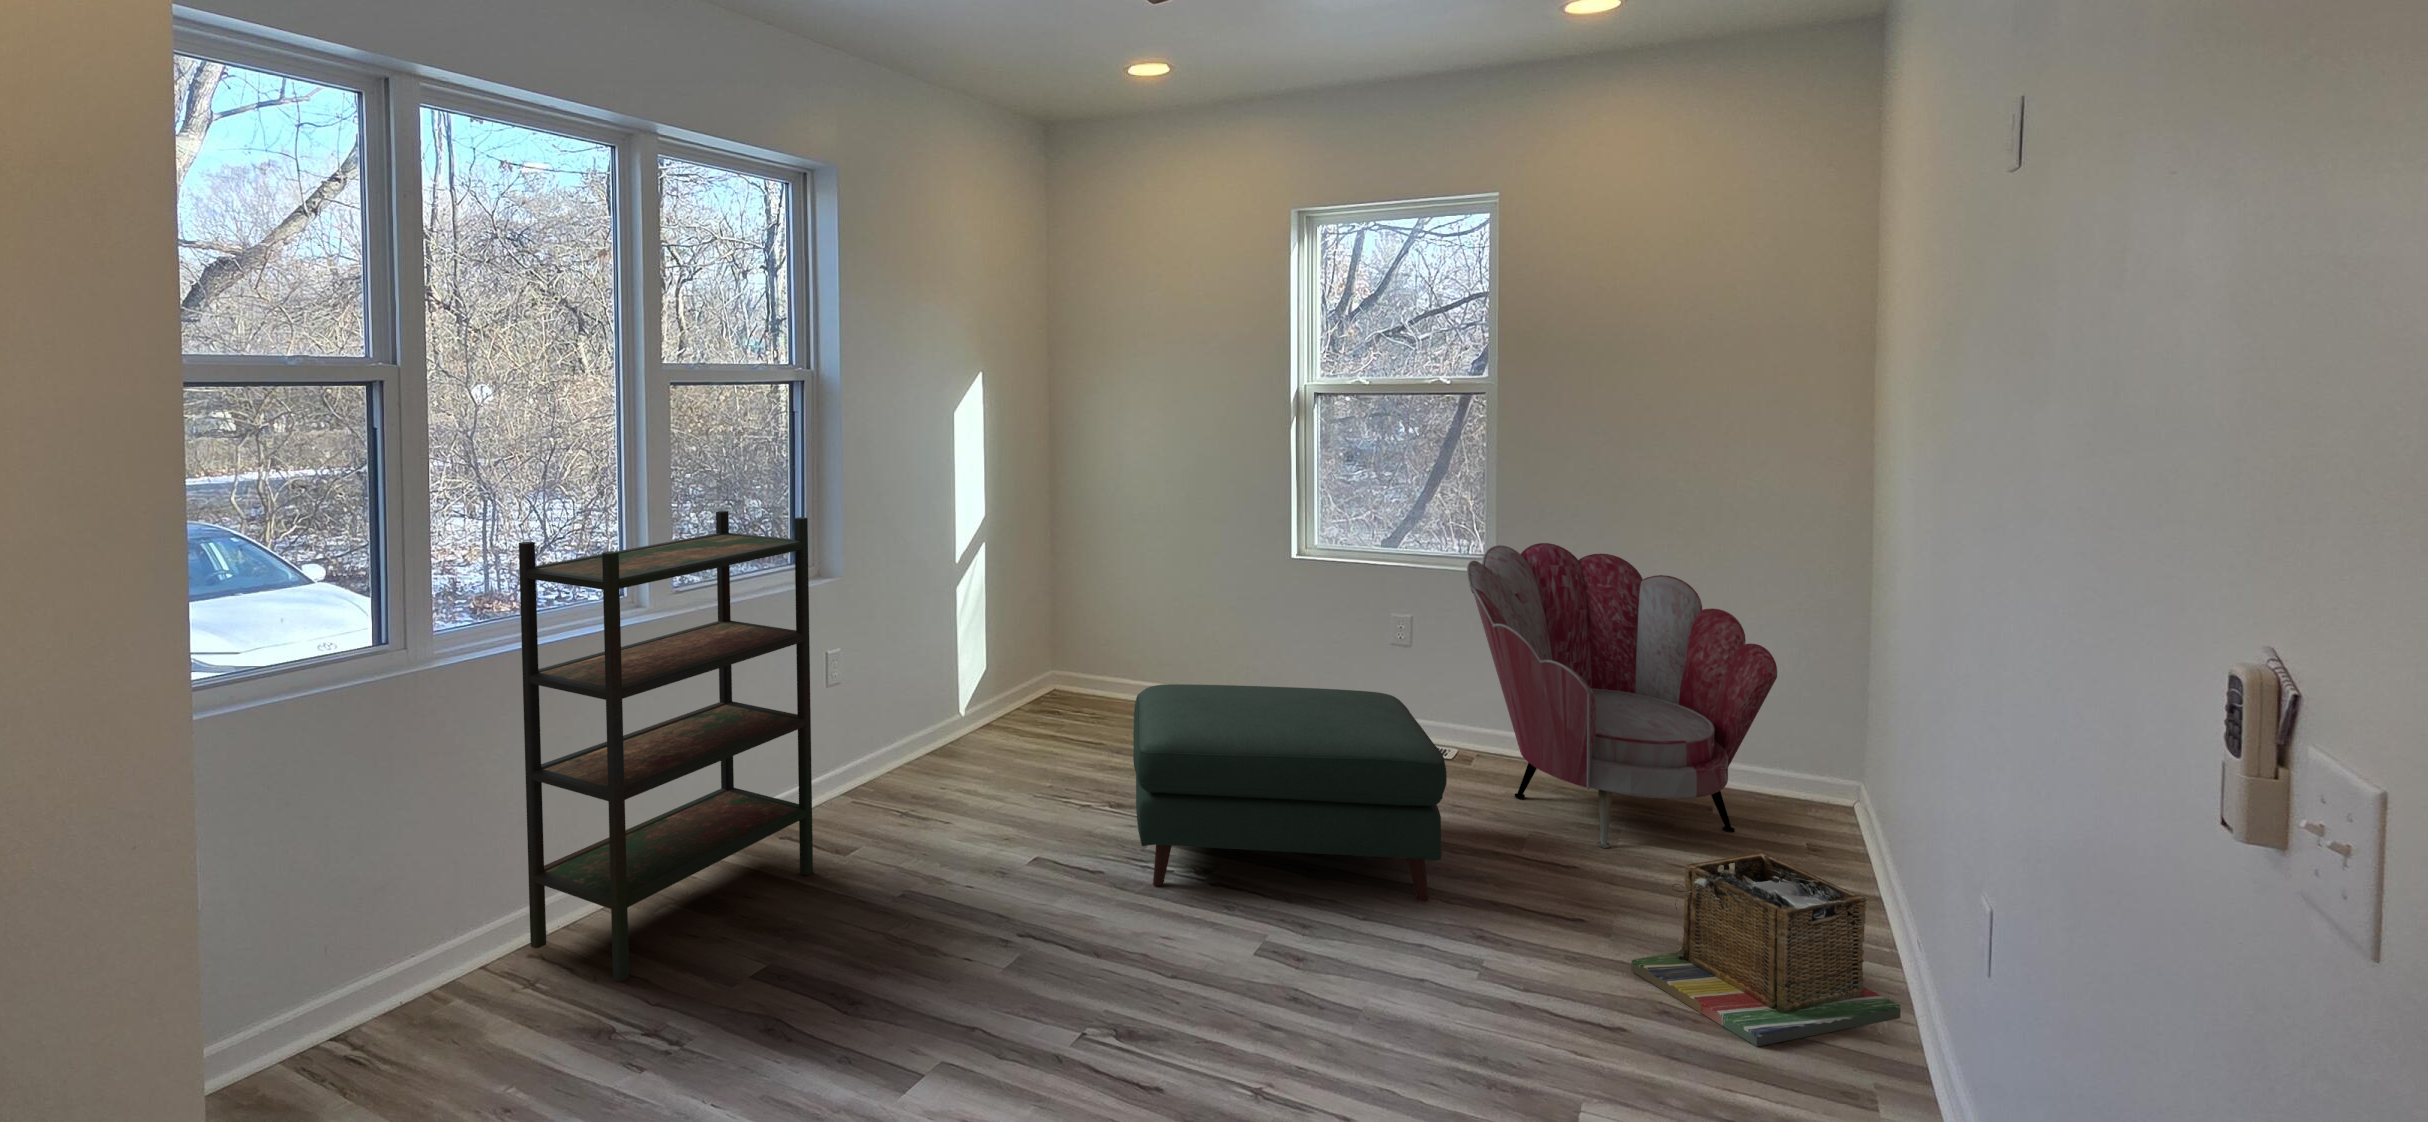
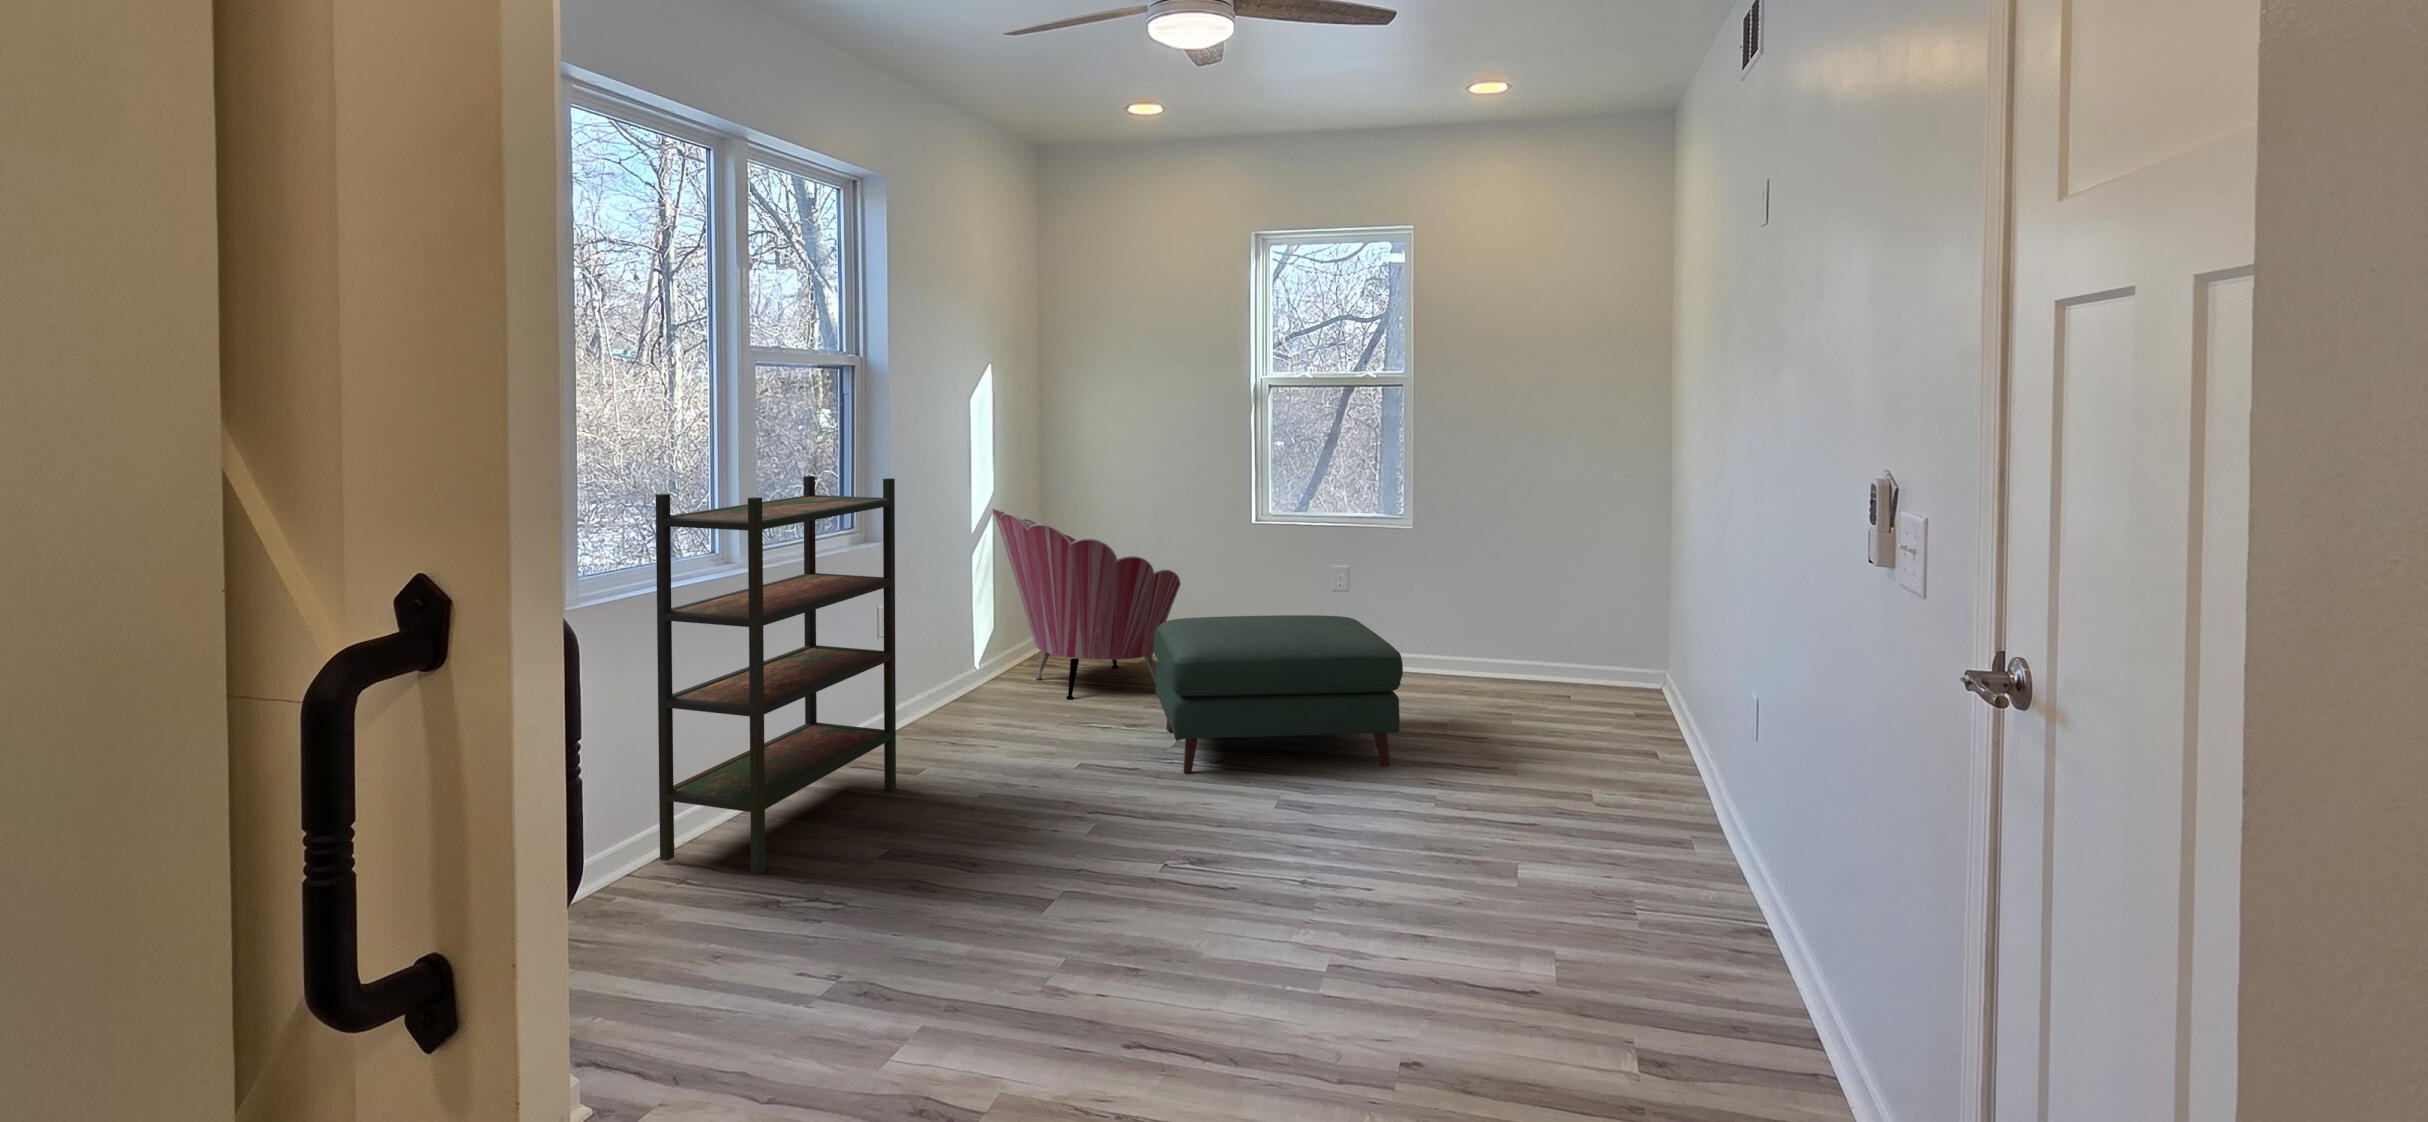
armchair: present [1467,543,1777,848] -> present [993,509,1180,699]
laundry basket: present [1631,853,1901,1047] -> none [1535,703,1703,826]

